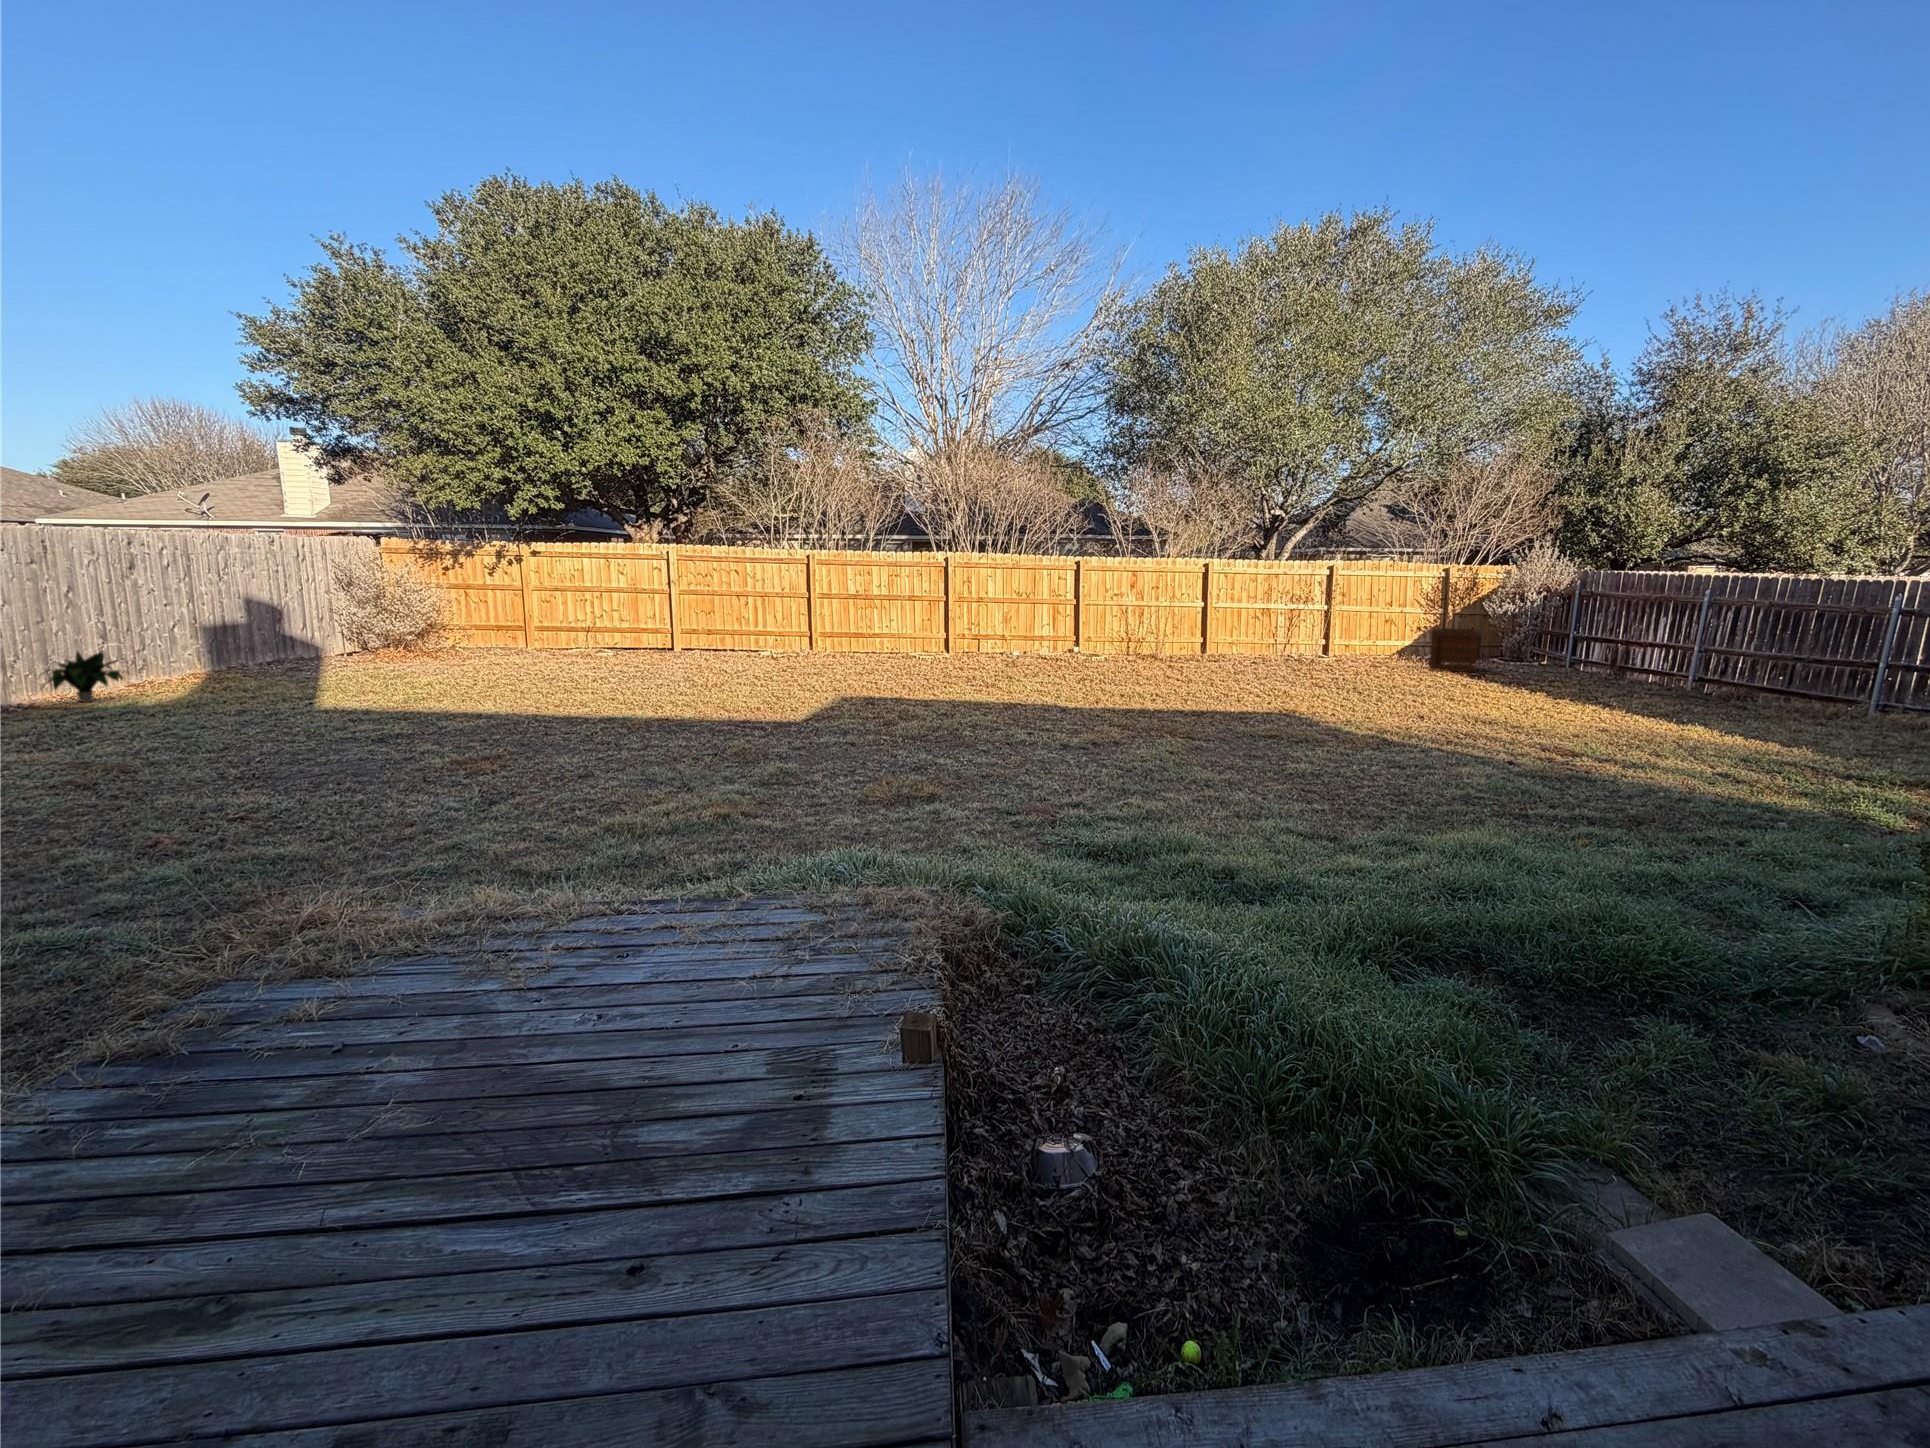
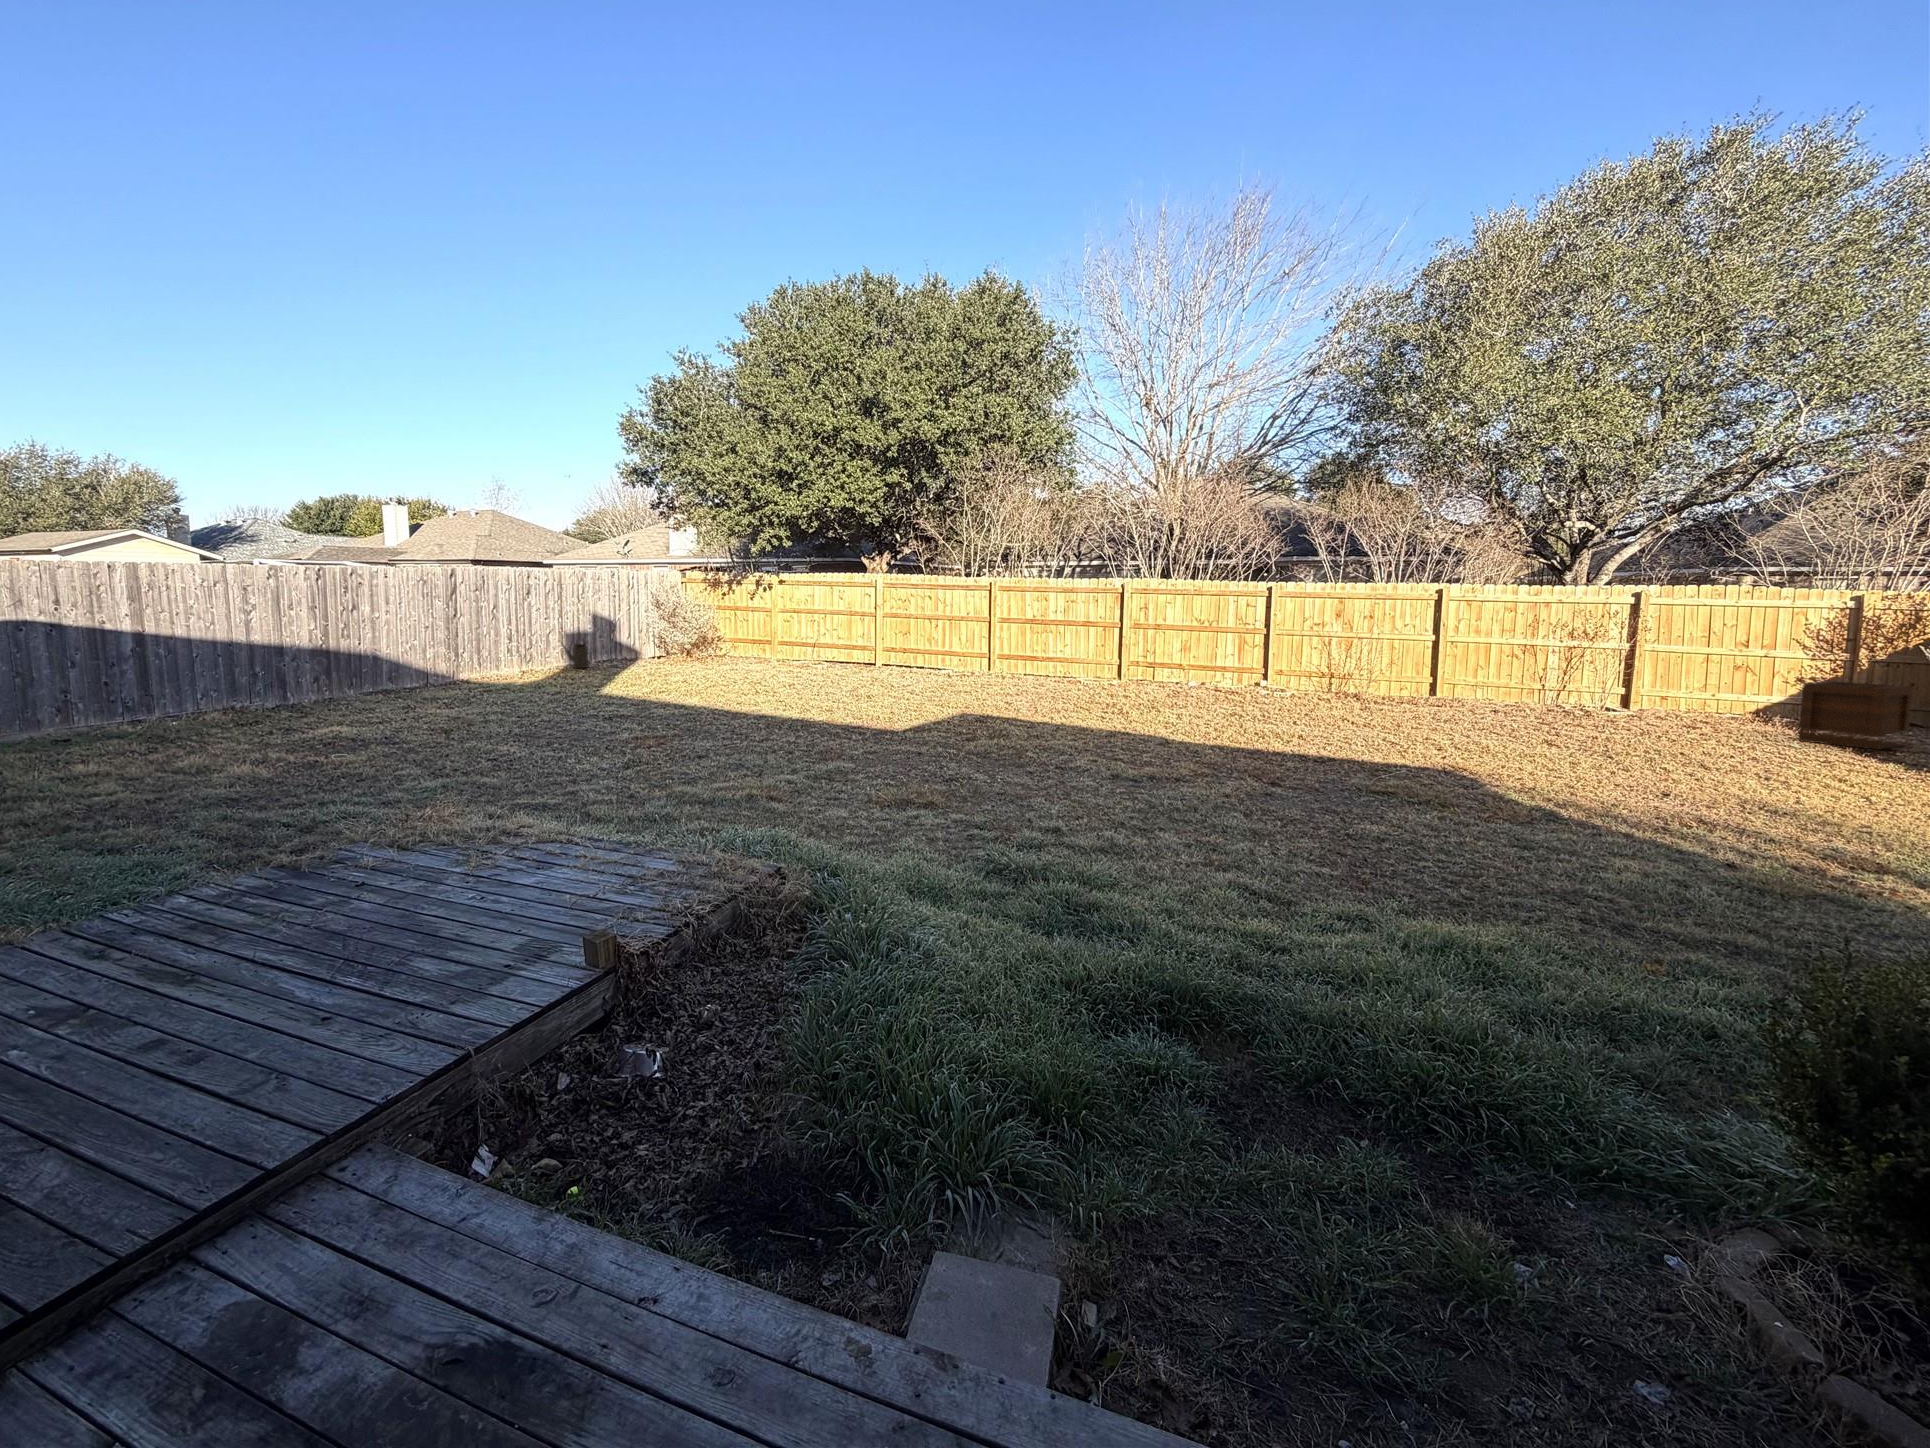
watering can: none [195,631,257,673] -> present [562,639,590,668]
potted plant: present [39,651,125,702] -> none [471,648,519,682]

